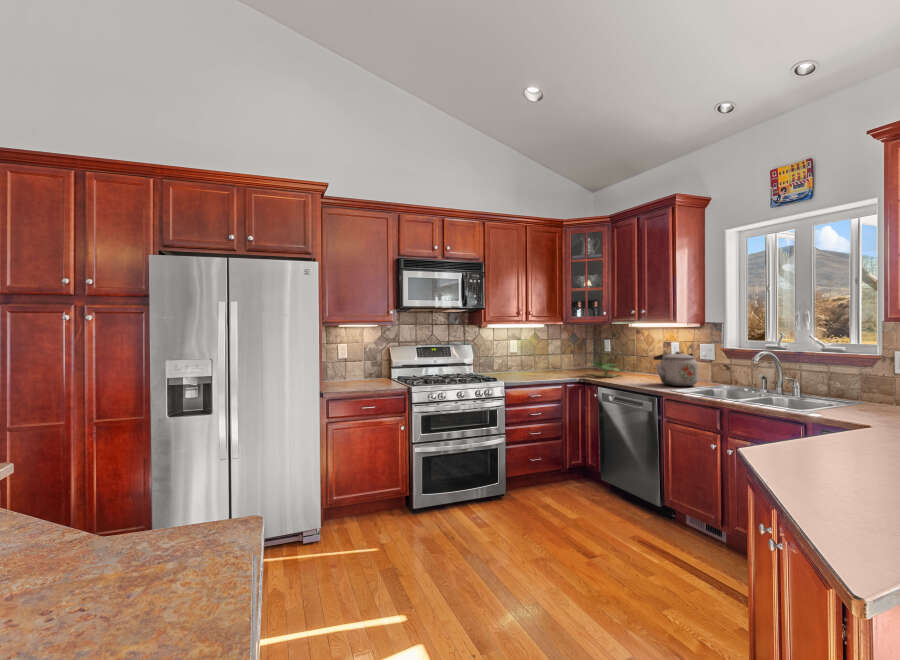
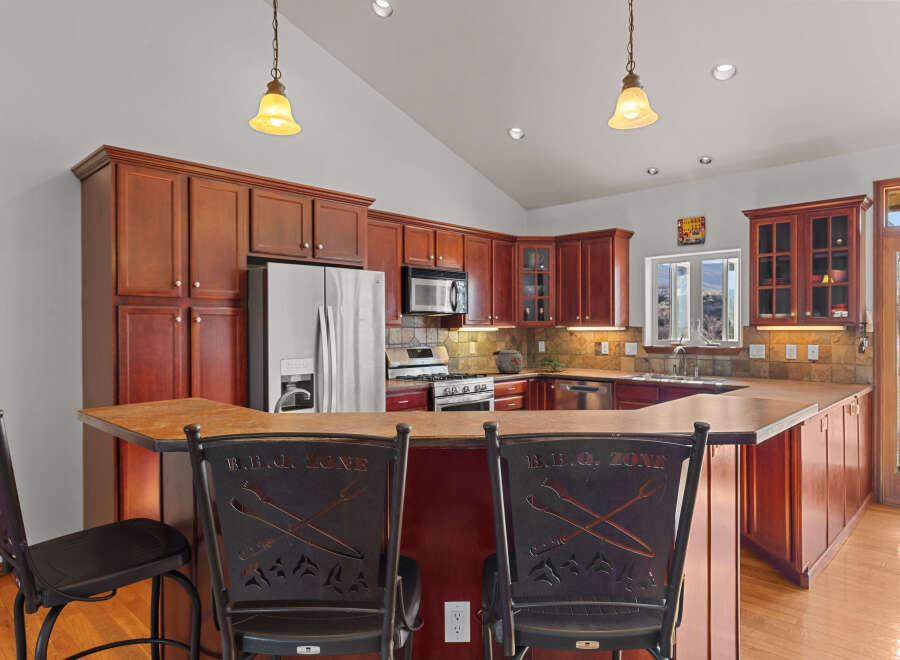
kettle: present [653,351,698,386] -> present [493,348,523,373]

